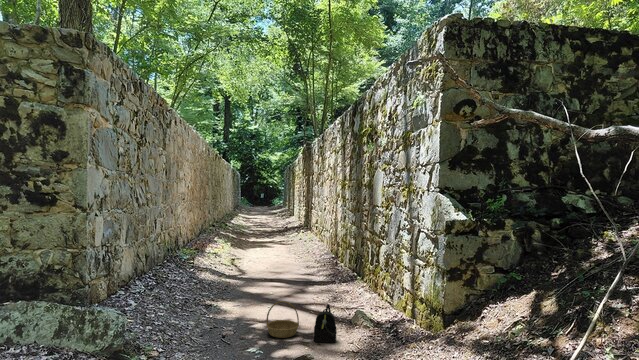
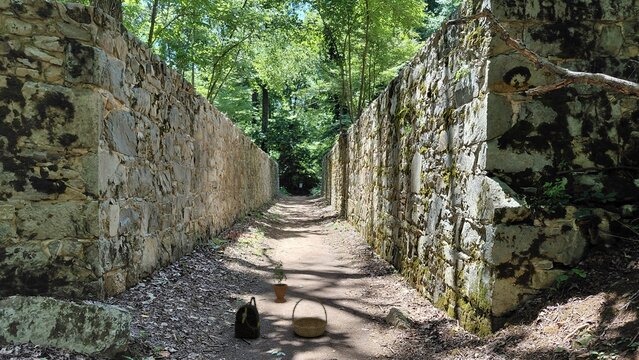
potted plant: none [244,268,260,309] -> present [273,261,288,303]
backpack: present [314,304,337,343] -> present [235,297,260,338]

